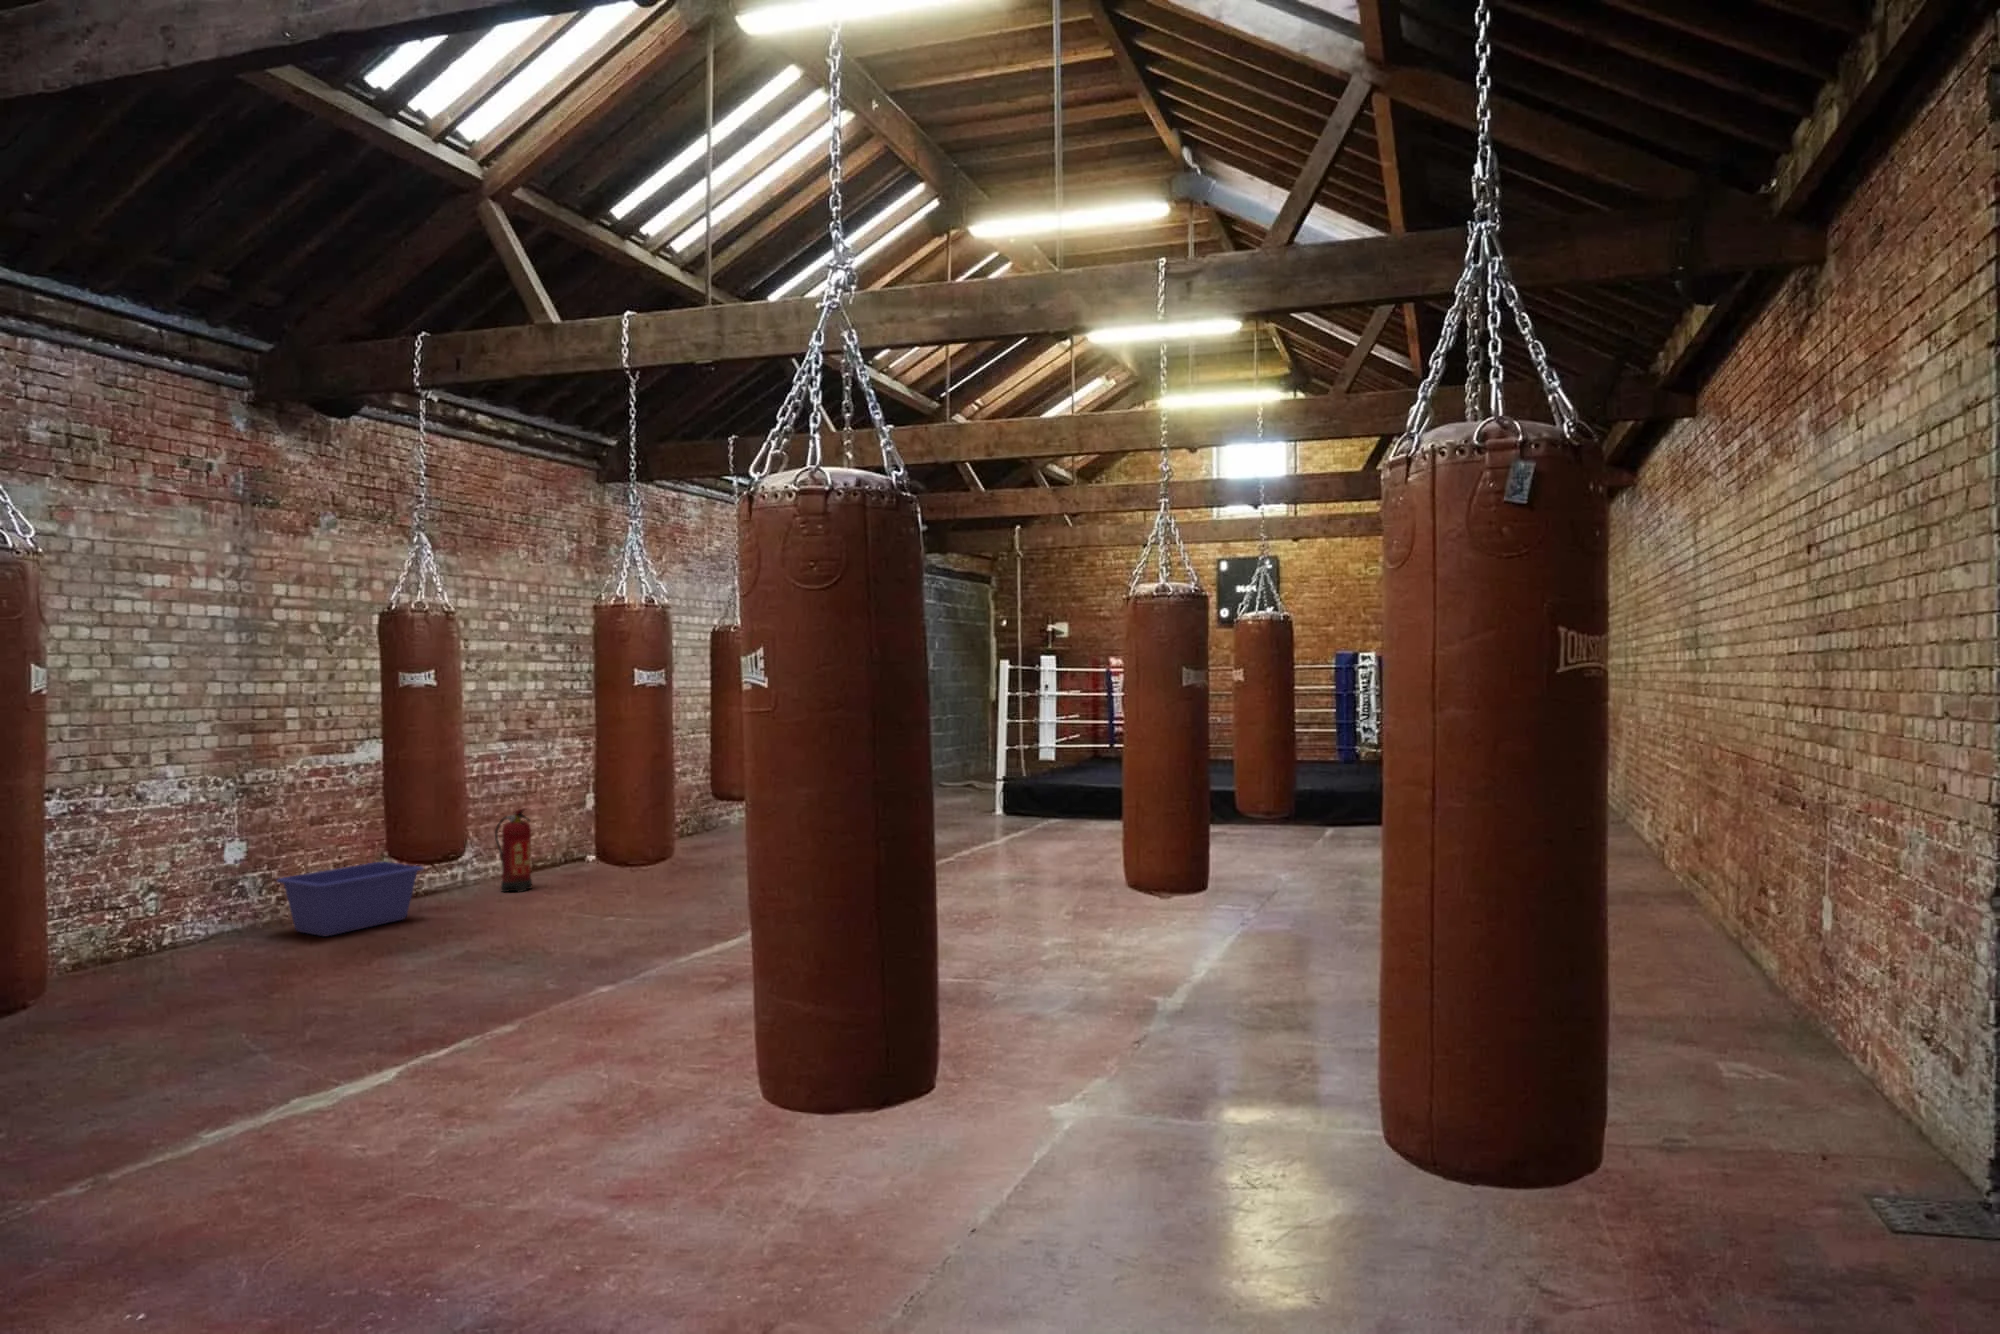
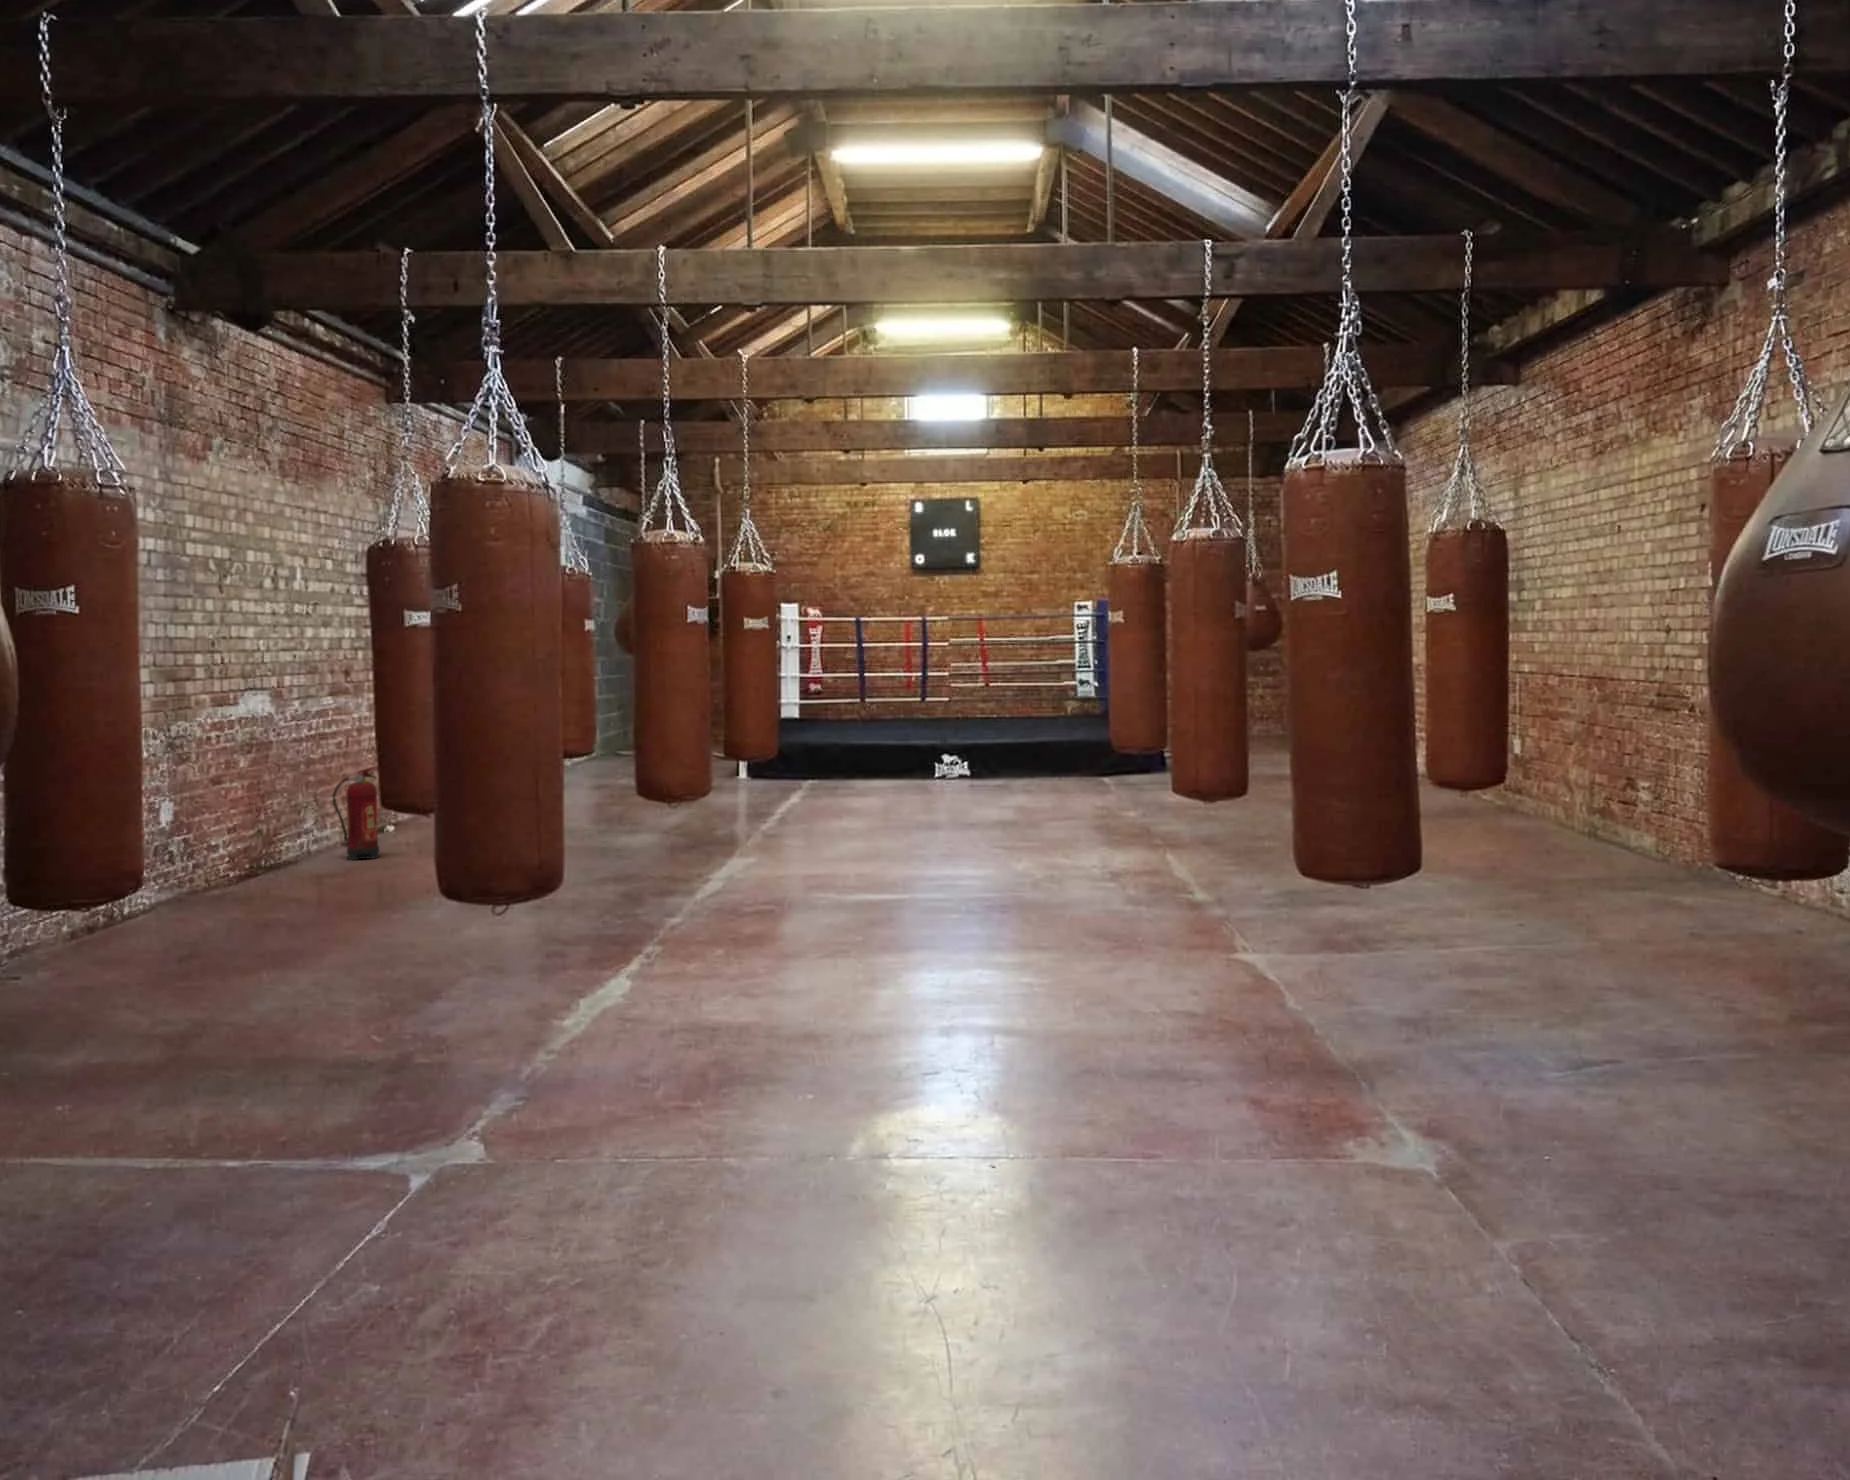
storage bin: present [277,862,424,936] -> none [199,826,334,899]

